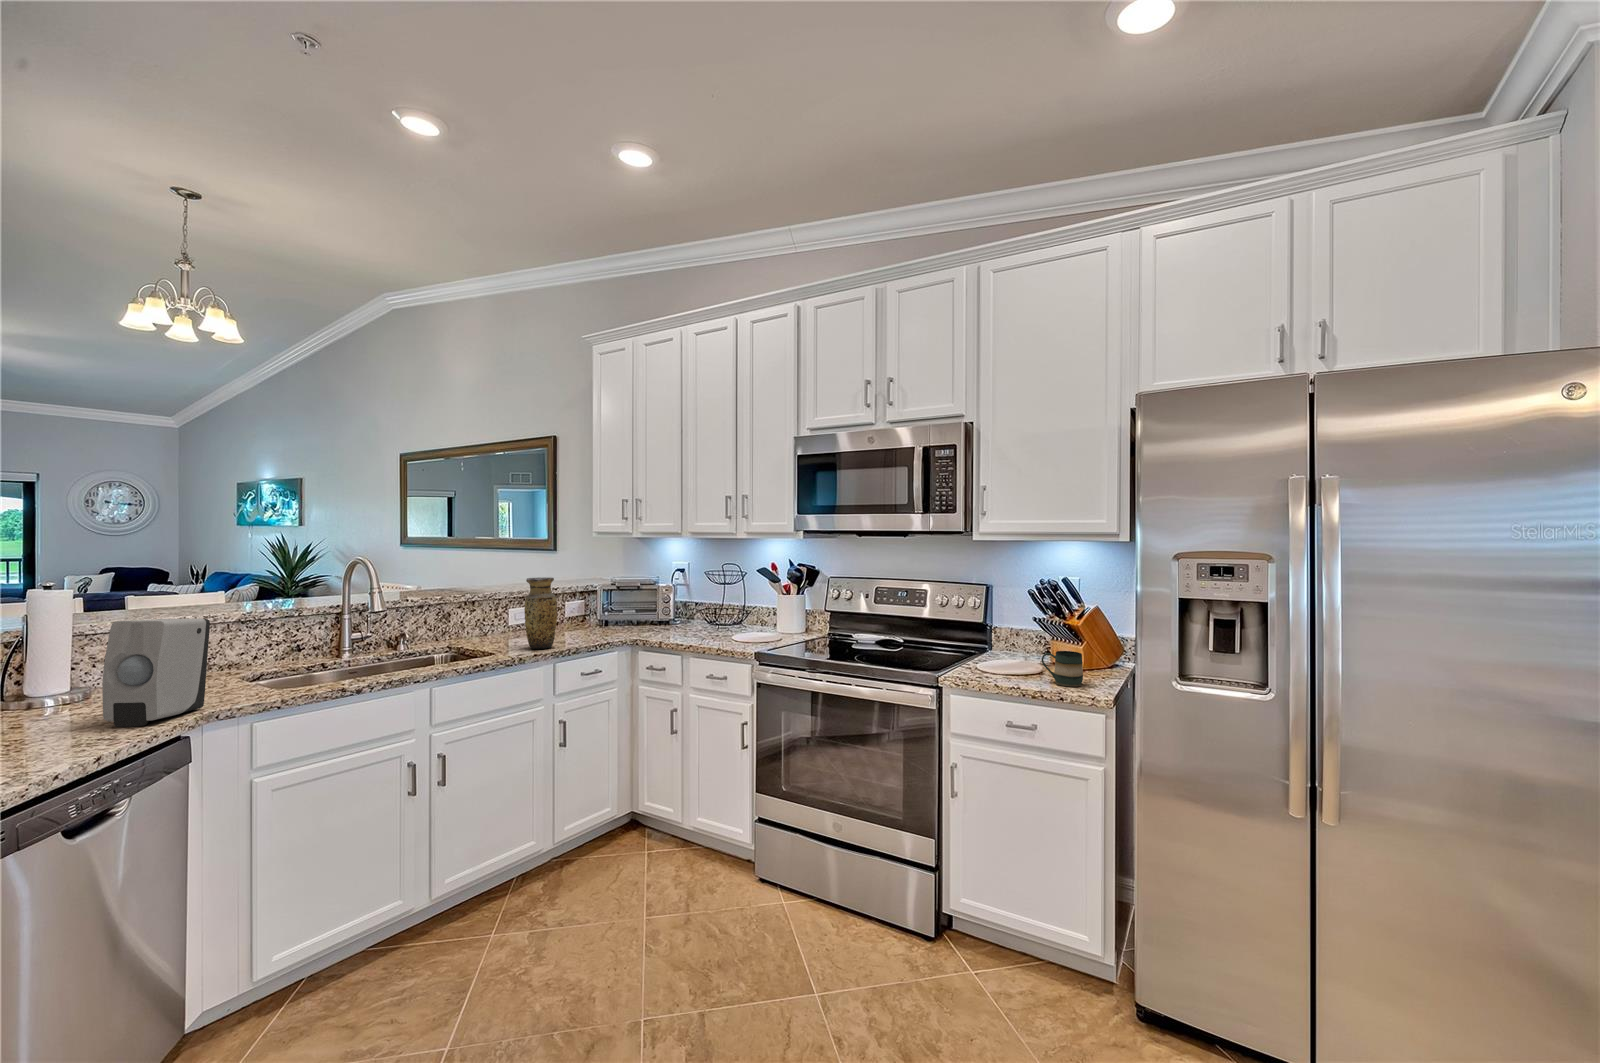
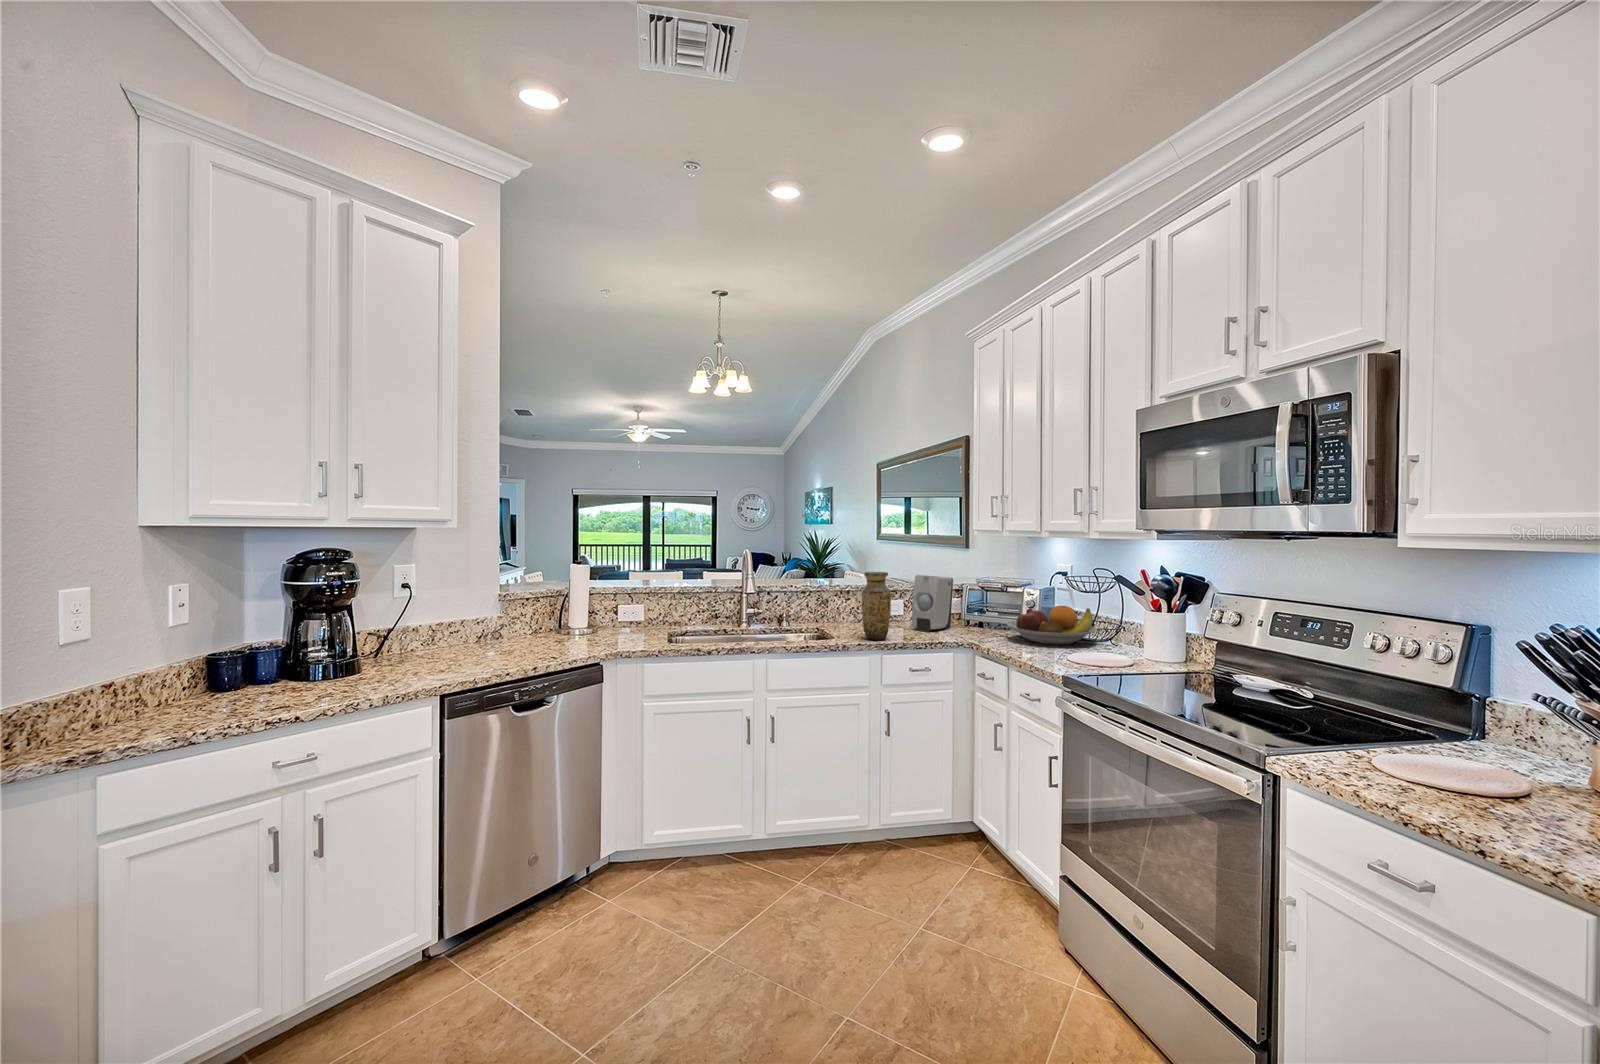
fruit bowl: none [654,597,728,632] -> present [1007,605,1097,645]
soap dispenser: present [102,619,210,727] -> present [912,575,953,632]
mug: present [1042,651,1083,687] -> none [1443,755,1537,831]

